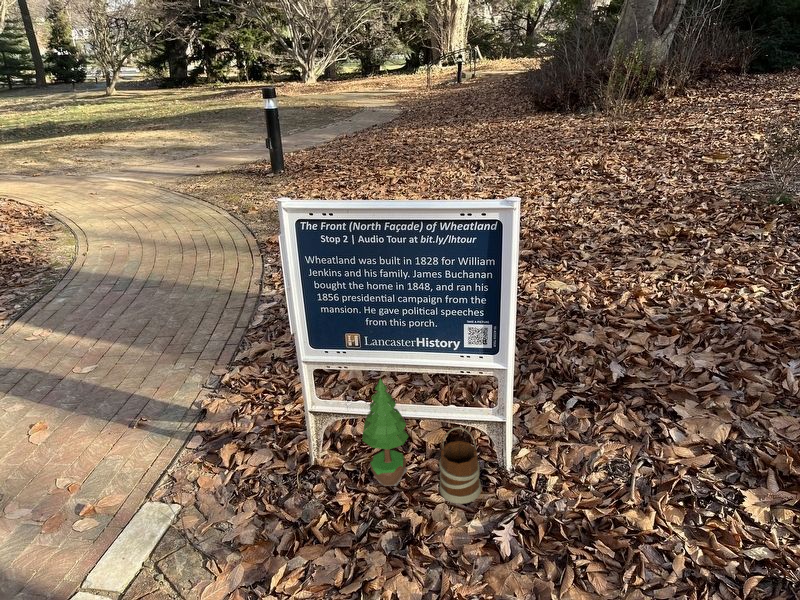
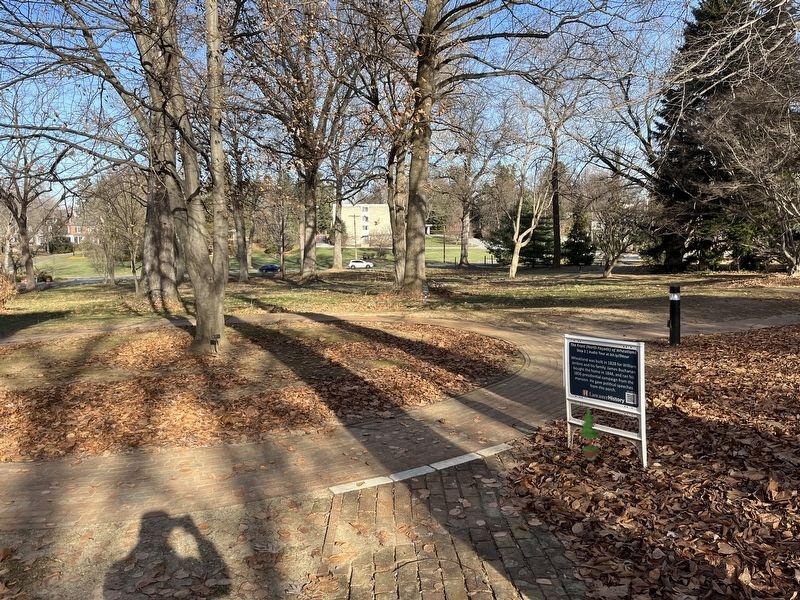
wooden bucket: present [439,427,481,504] -> none [608,436,628,472]

